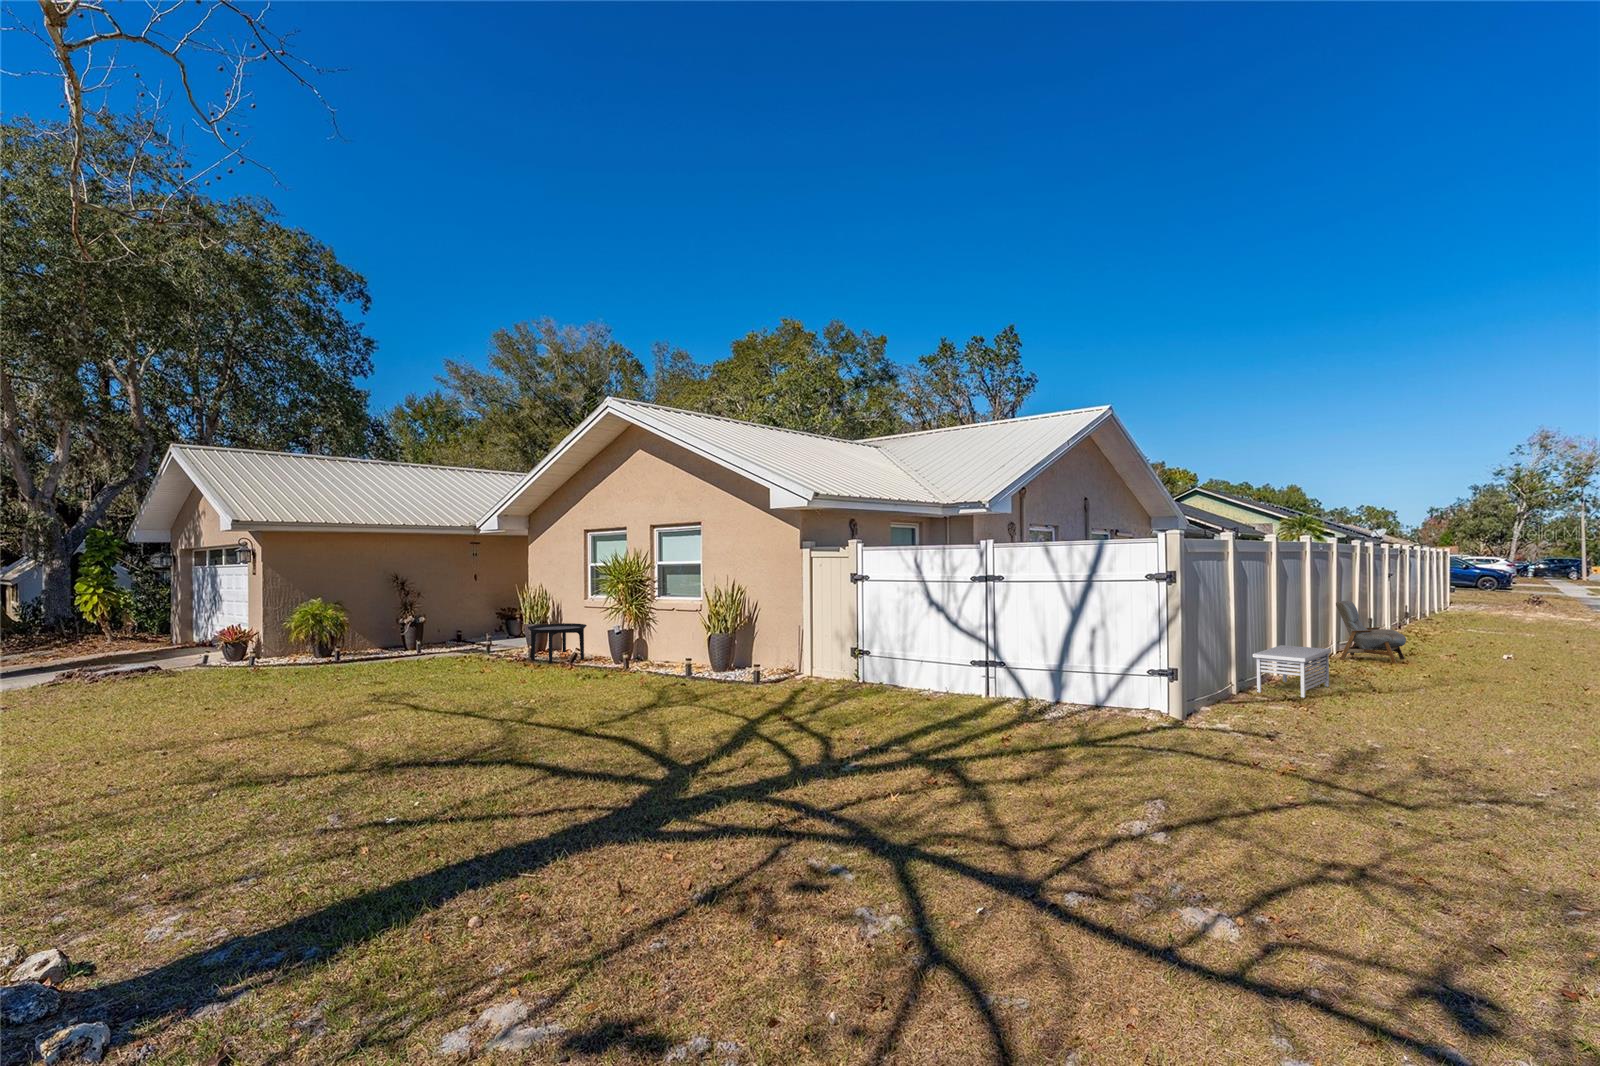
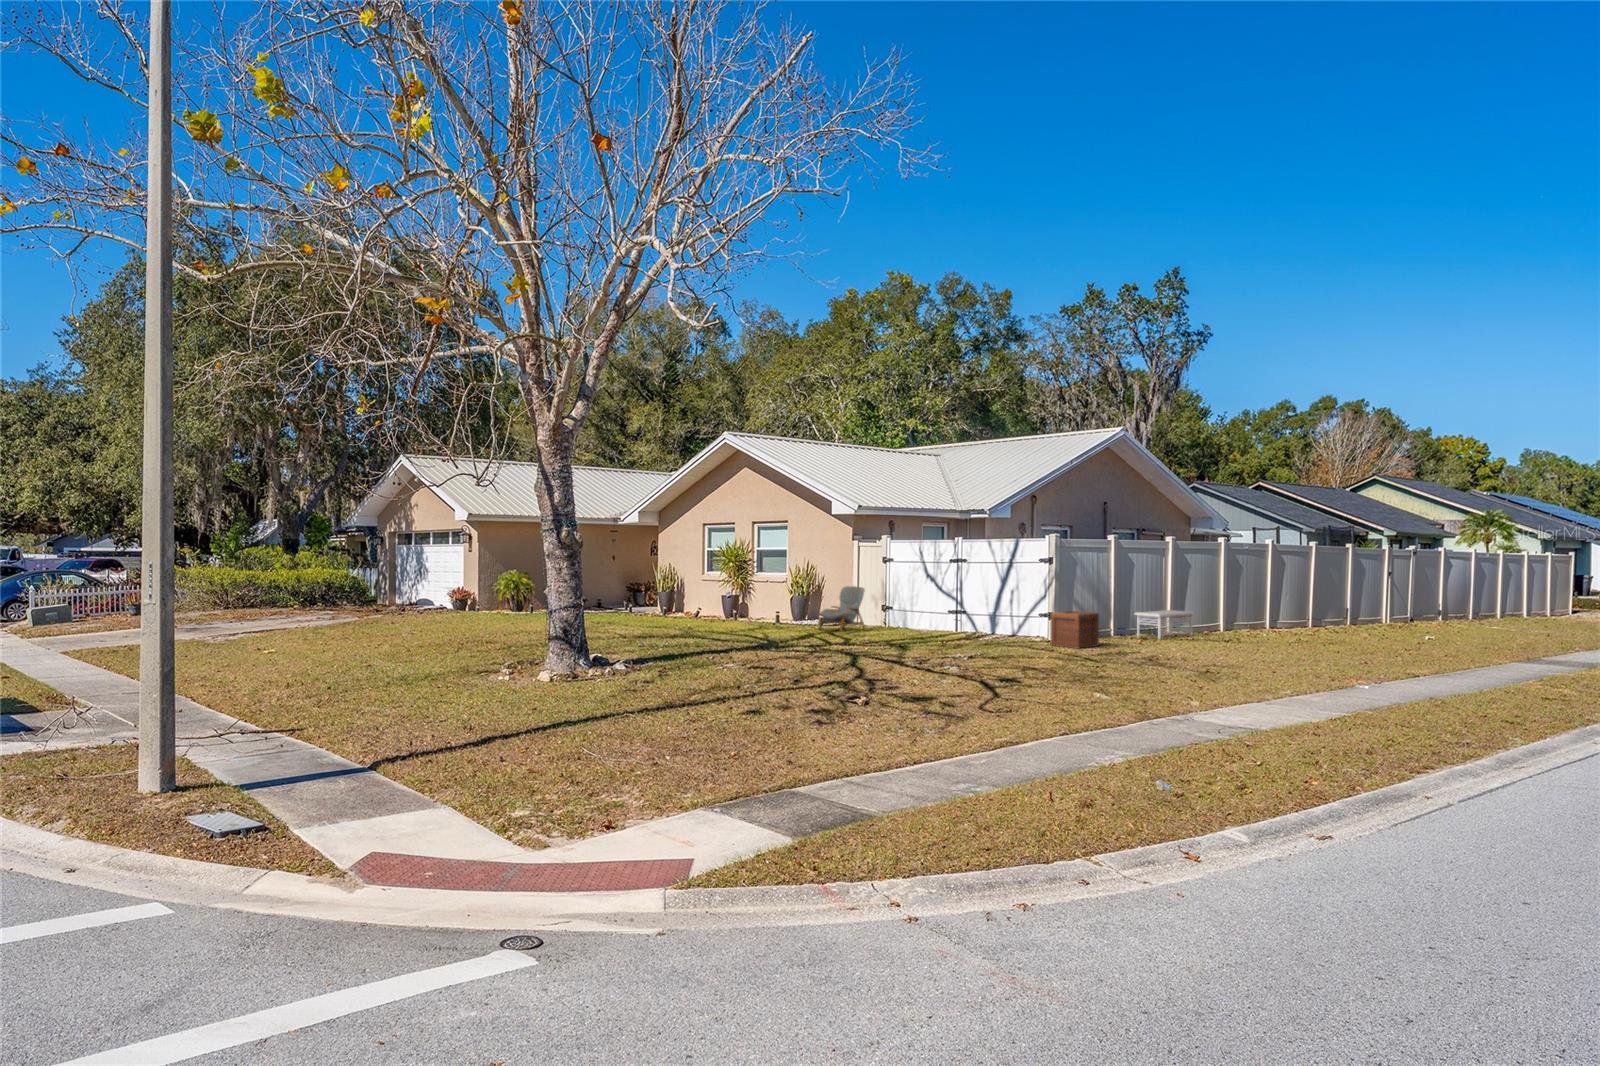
armchair: present [1336,601,1406,664] -> present [819,586,866,632]
round table: present [528,623,587,663] -> none [664,592,705,619]
wooden crate: none [1181,663,1264,737] -> present [1051,611,1099,648]

